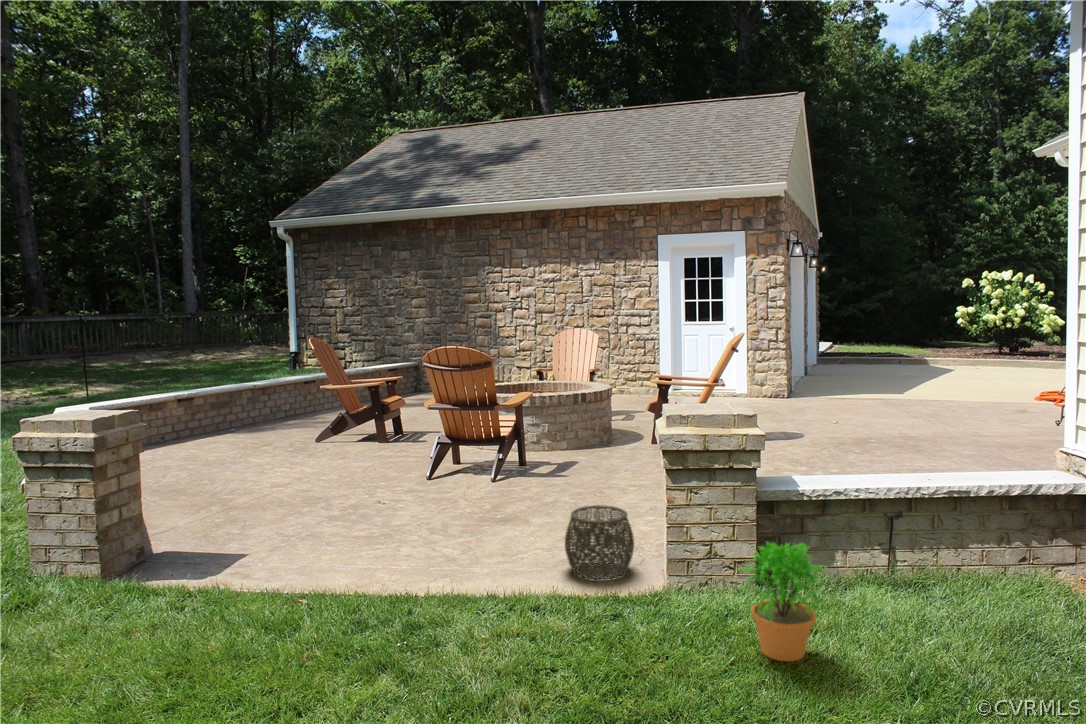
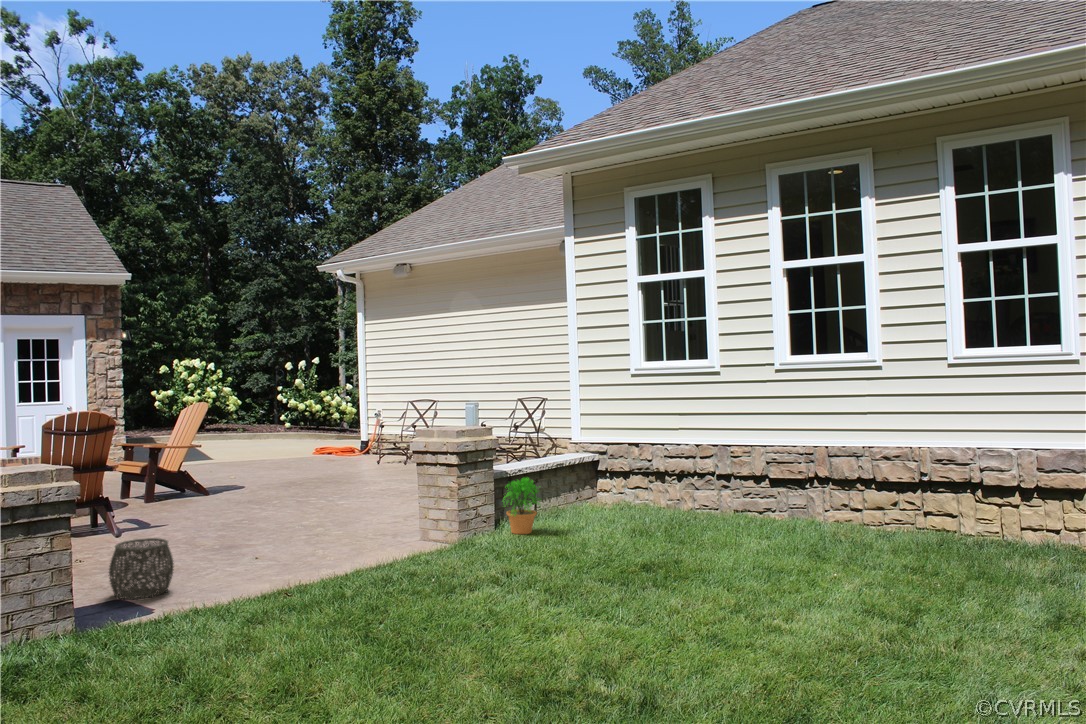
woven basket: present [565,505,634,579] -> present [109,538,174,600]

